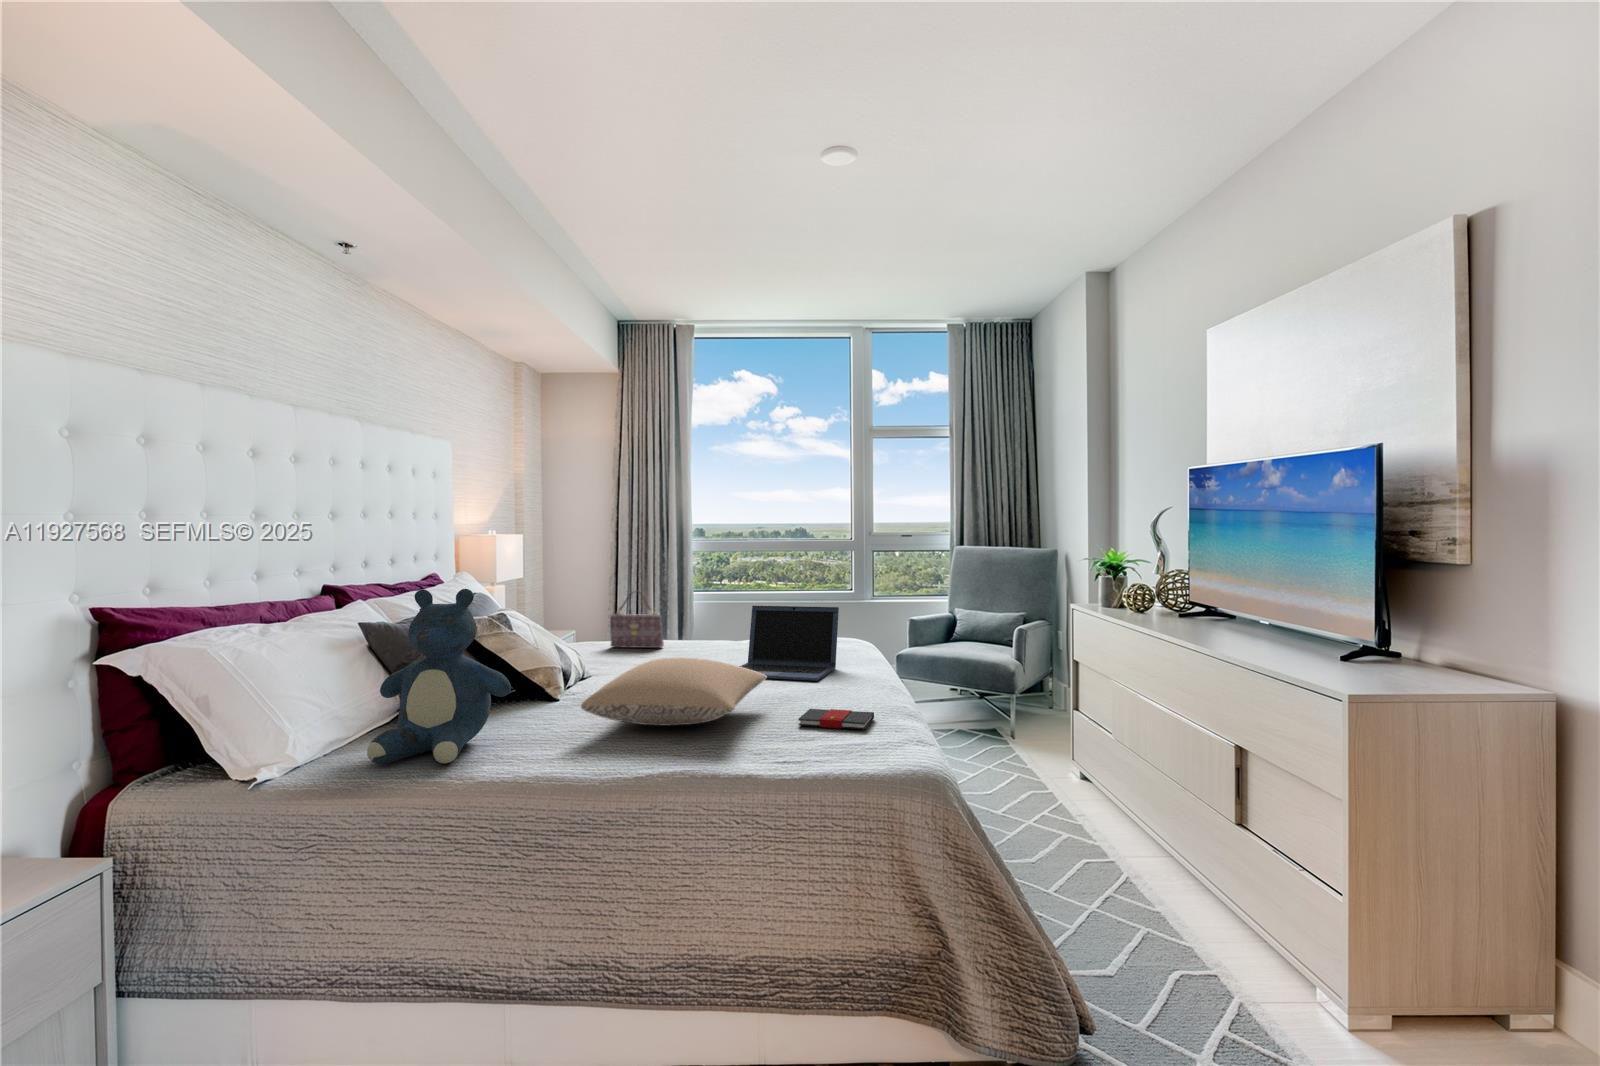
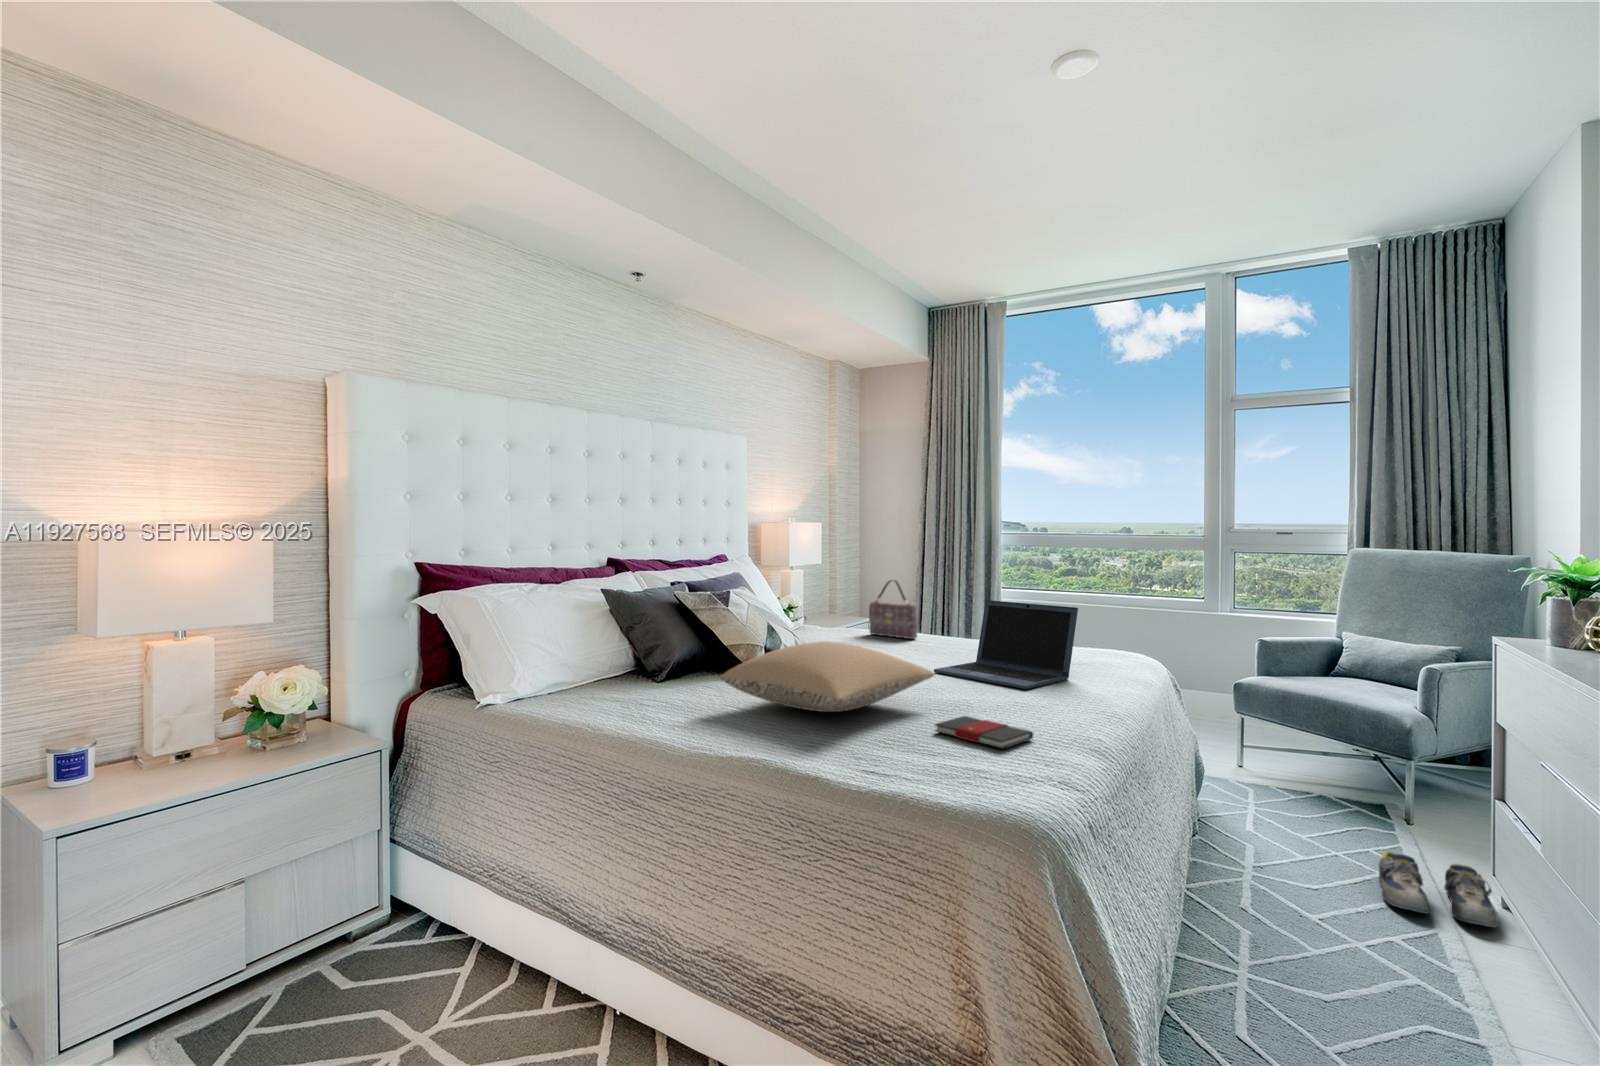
teddy bear: present [367,589,511,764] -> none [549,559,669,711]
shoe: none [1020,764,1089,801] -> present [1379,851,1499,928]

